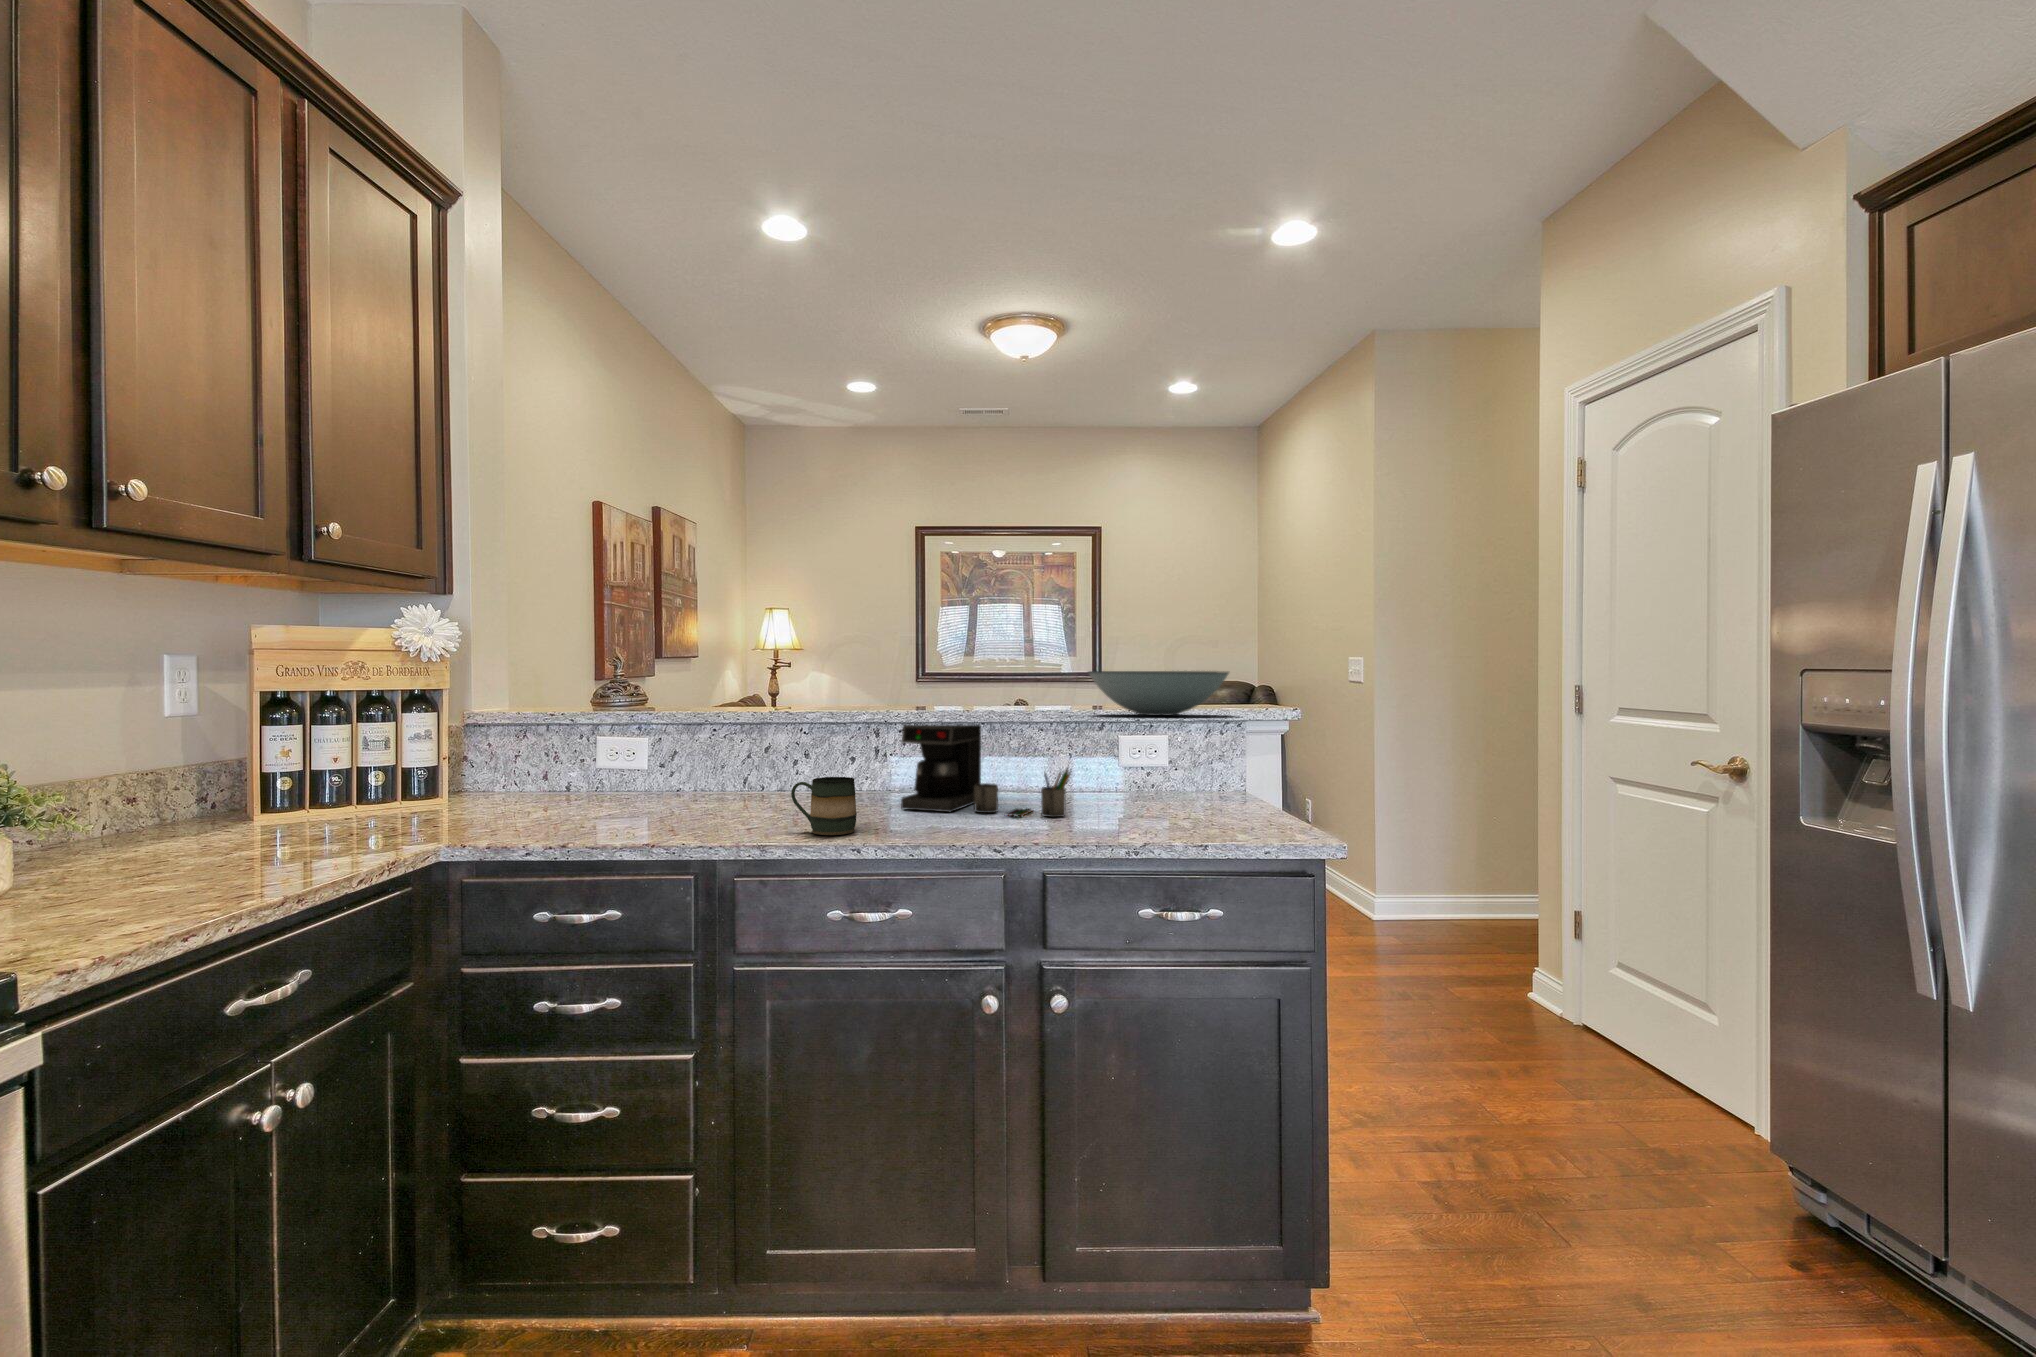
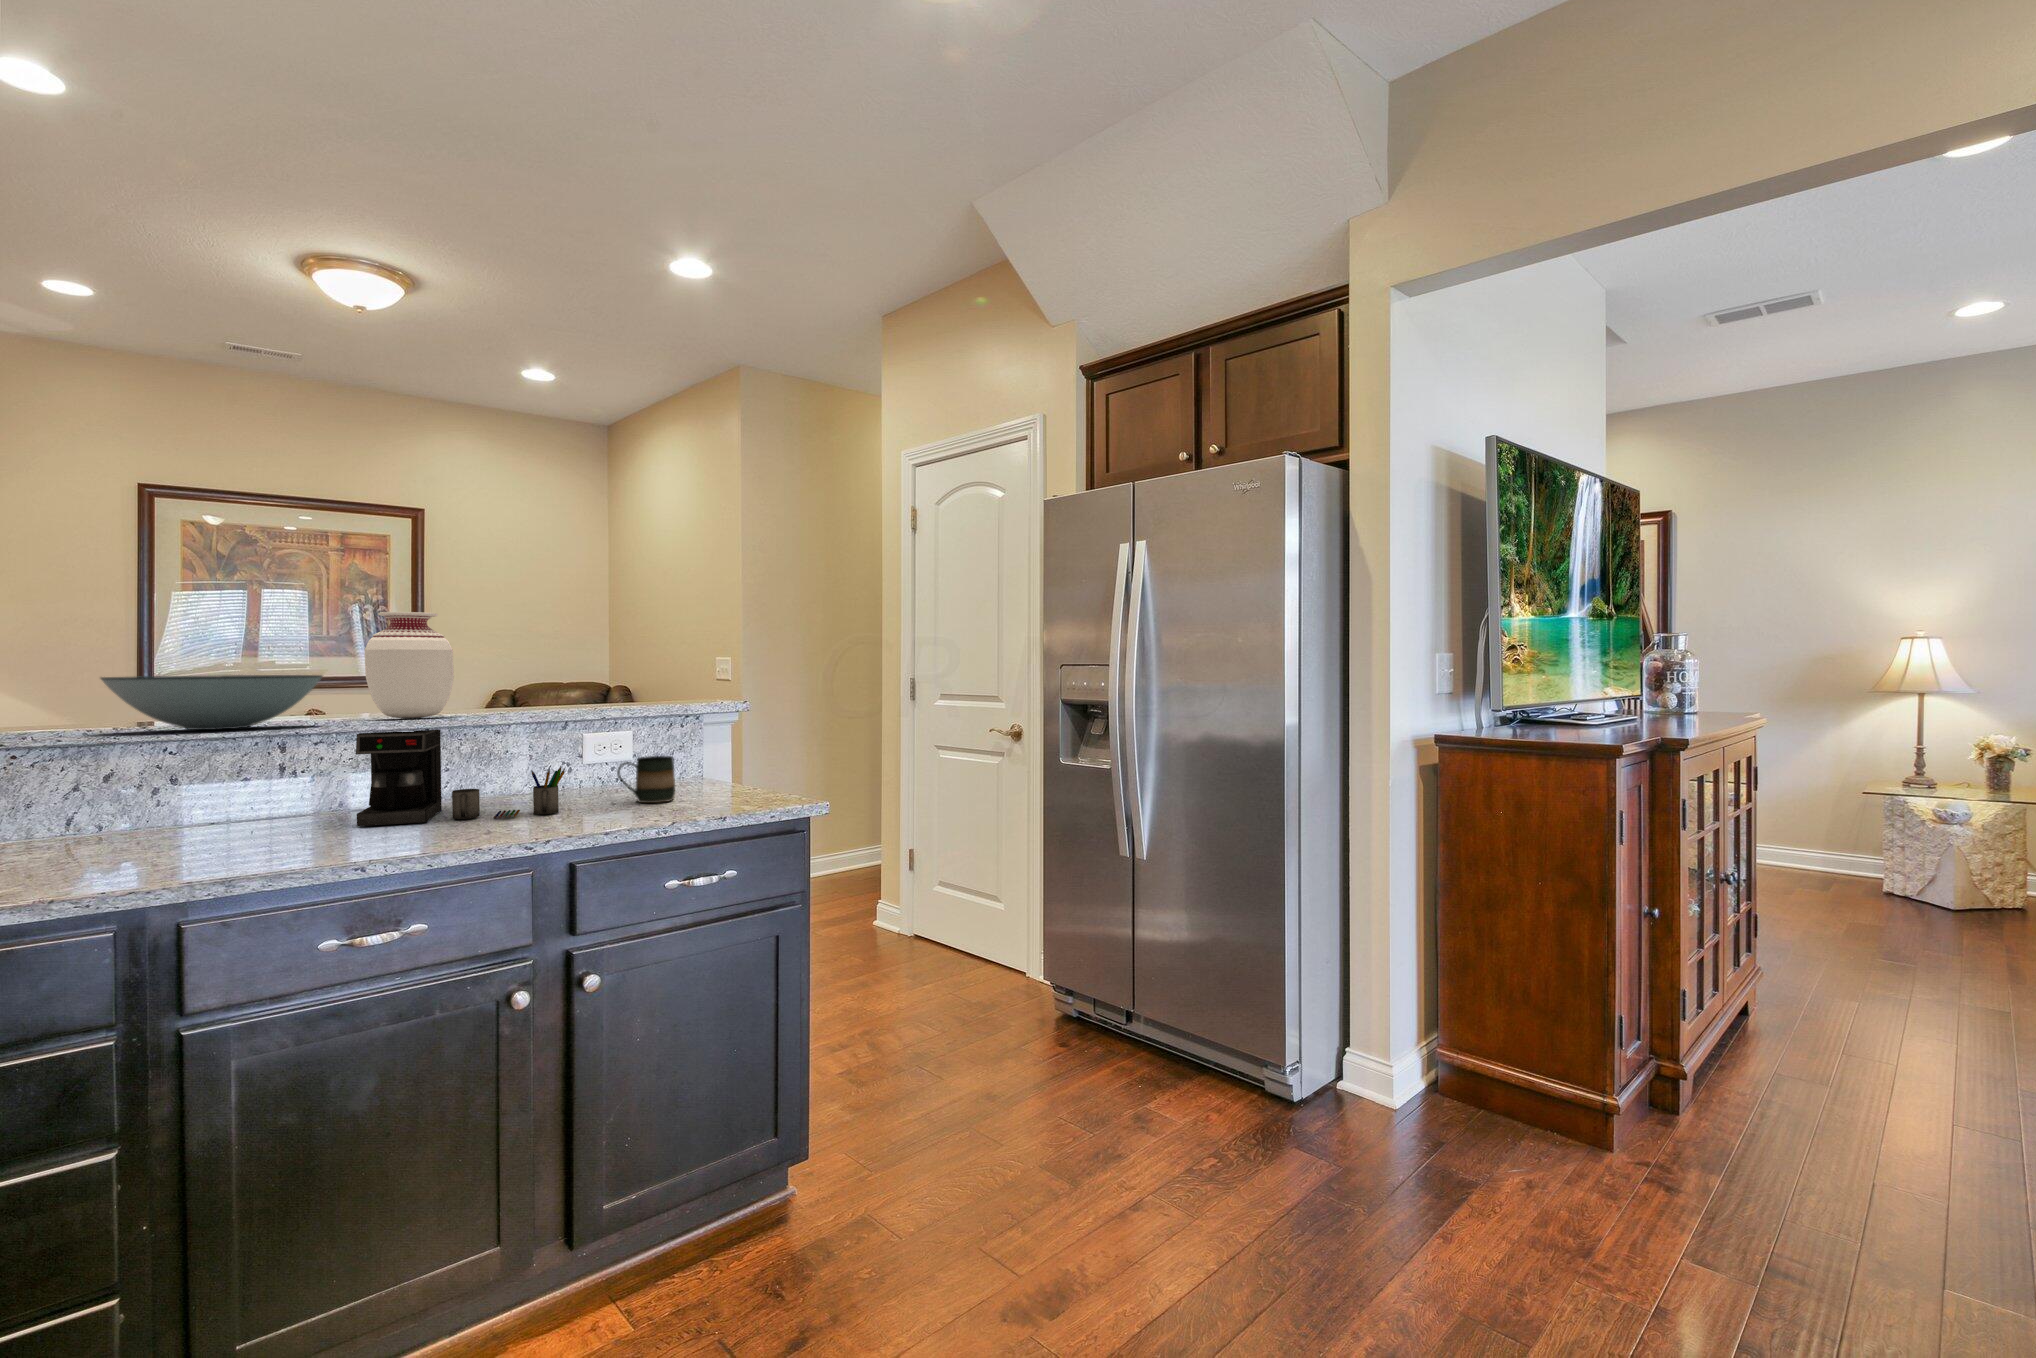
vase: none [957,614,1026,712] -> present [365,612,454,718]
decorative bowl: present [1089,671,1229,716] -> present [101,675,322,730]
mug: present [791,777,857,835] -> present [617,756,675,803]

